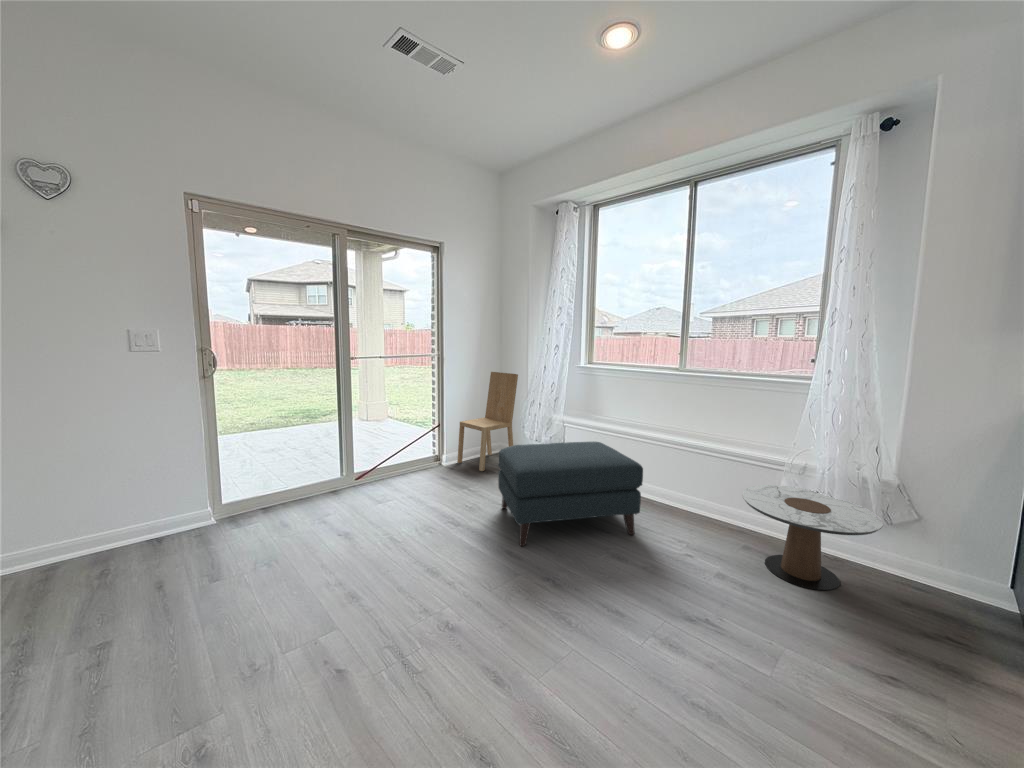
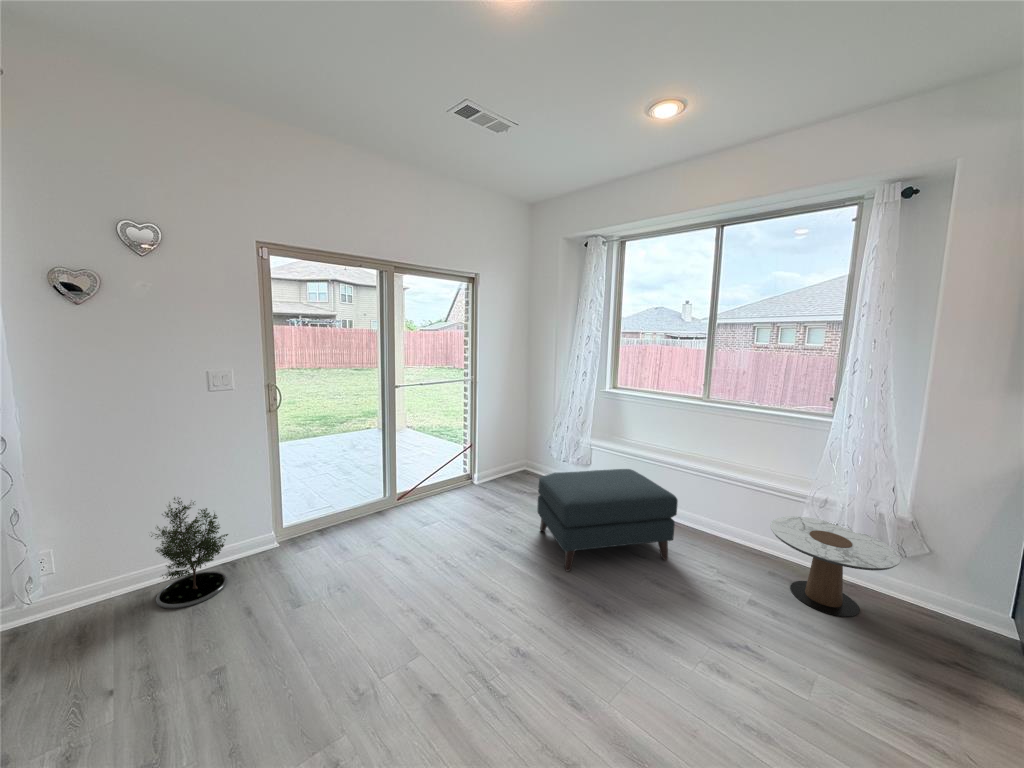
dining chair: present [457,372,518,471] -> none [487,393,546,491]
potted tree: none [49,461,151,583] -> present [151,498,228,609]

